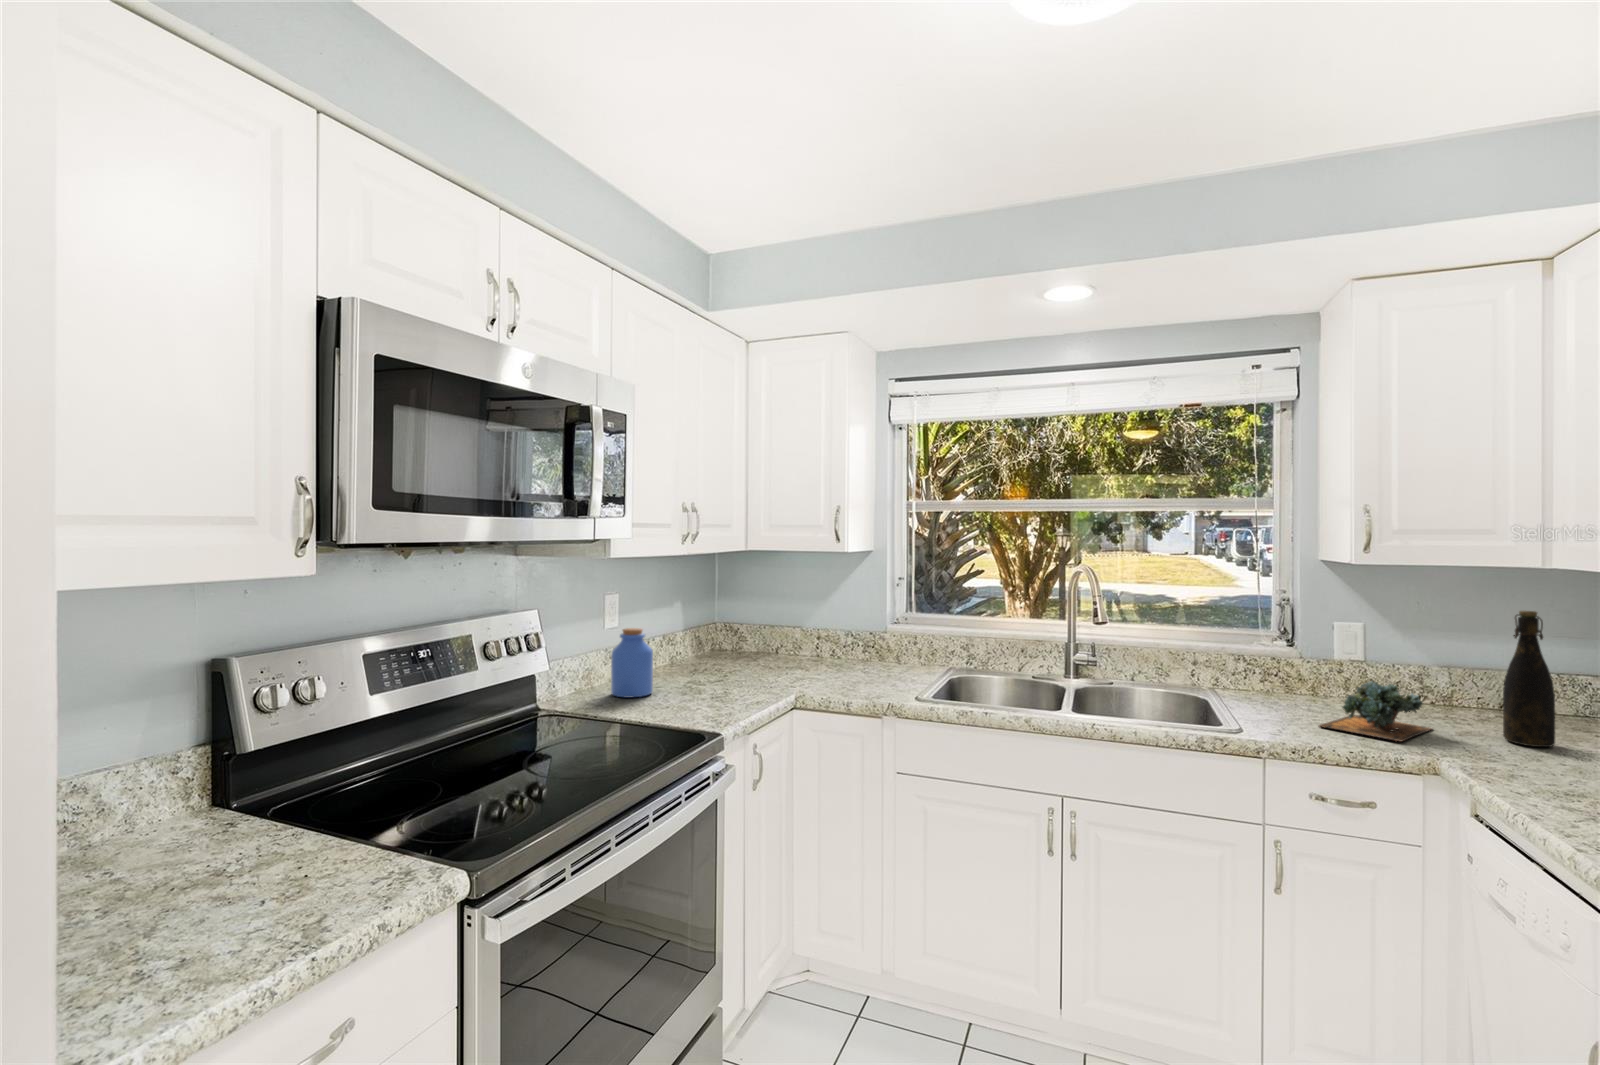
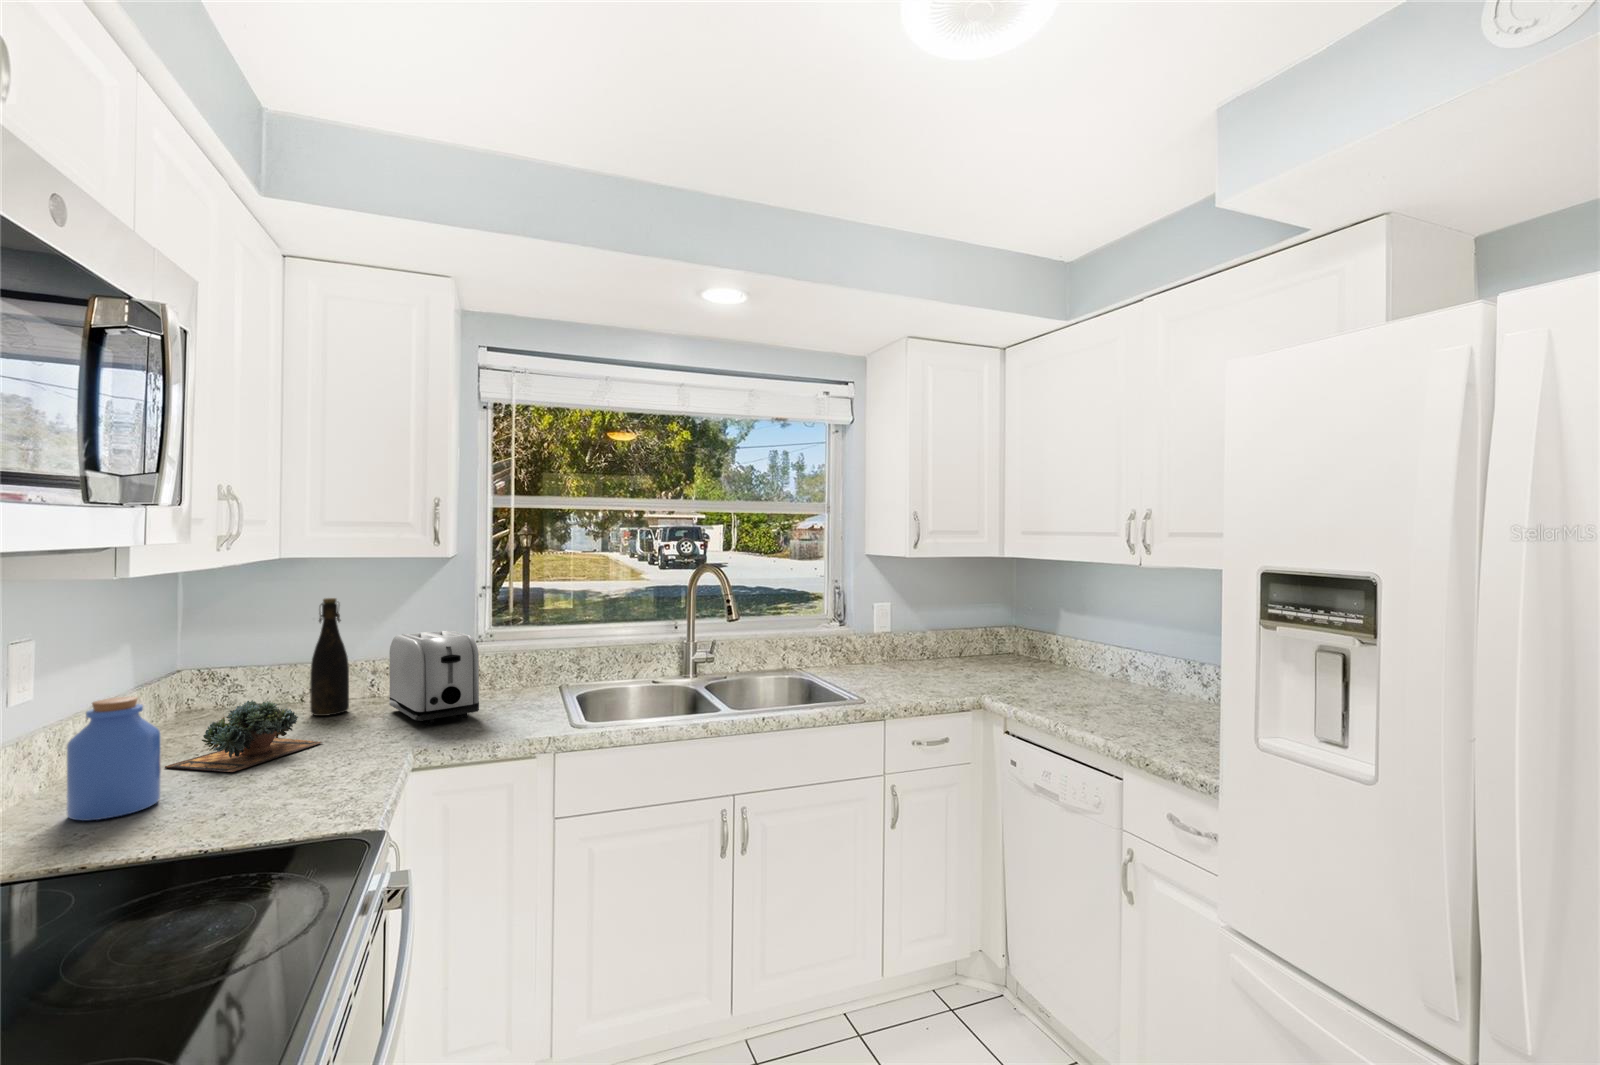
toaster: none [816,609,863,680] -> present [389,631,479,725]
bottle: present [1503,611,1555,747] -> present [310,598,349,716]
succulent plant: present [1319,681,1432,741] -> present [165,700,323,772]

